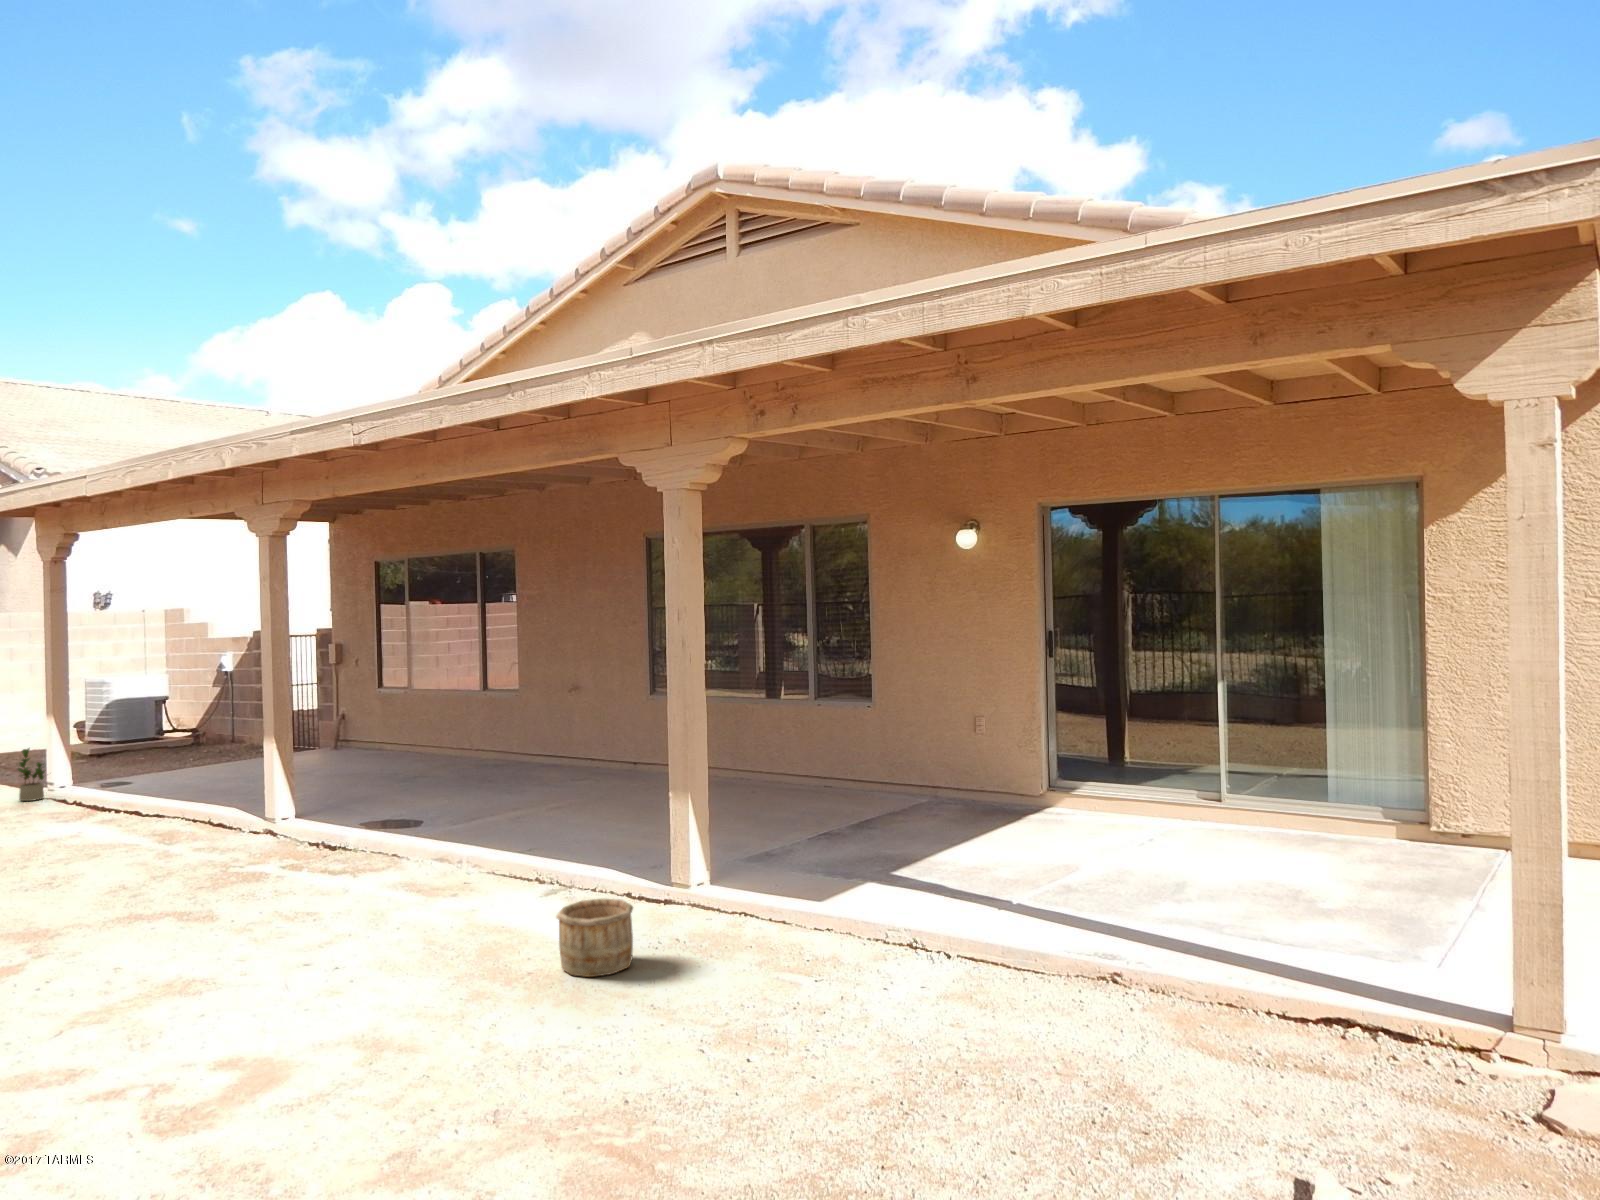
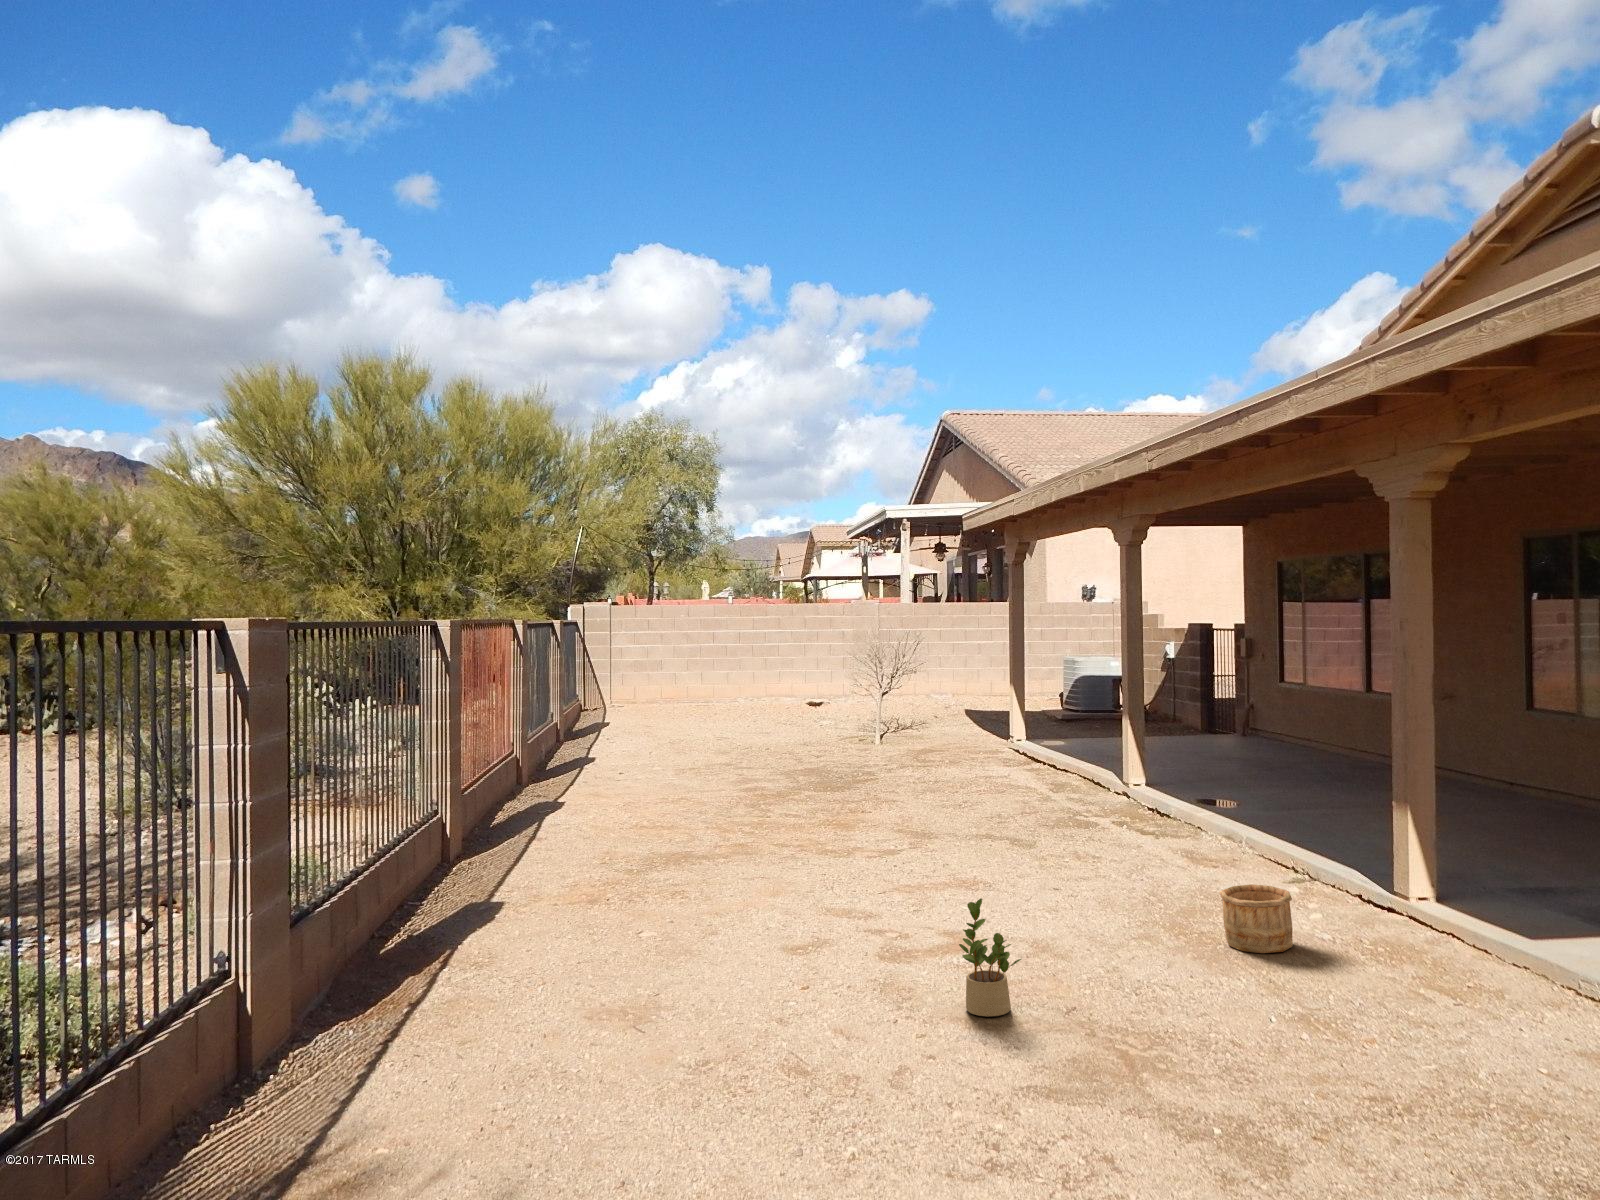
potted plant: present [18,748,45,801] -> present [959,899,1021,1016]

